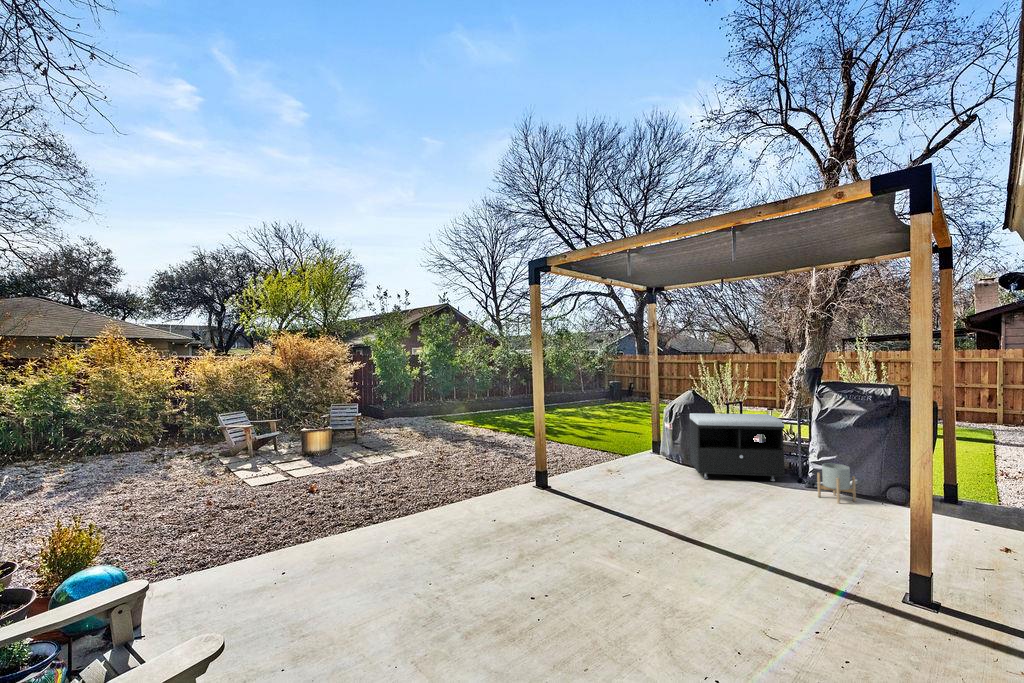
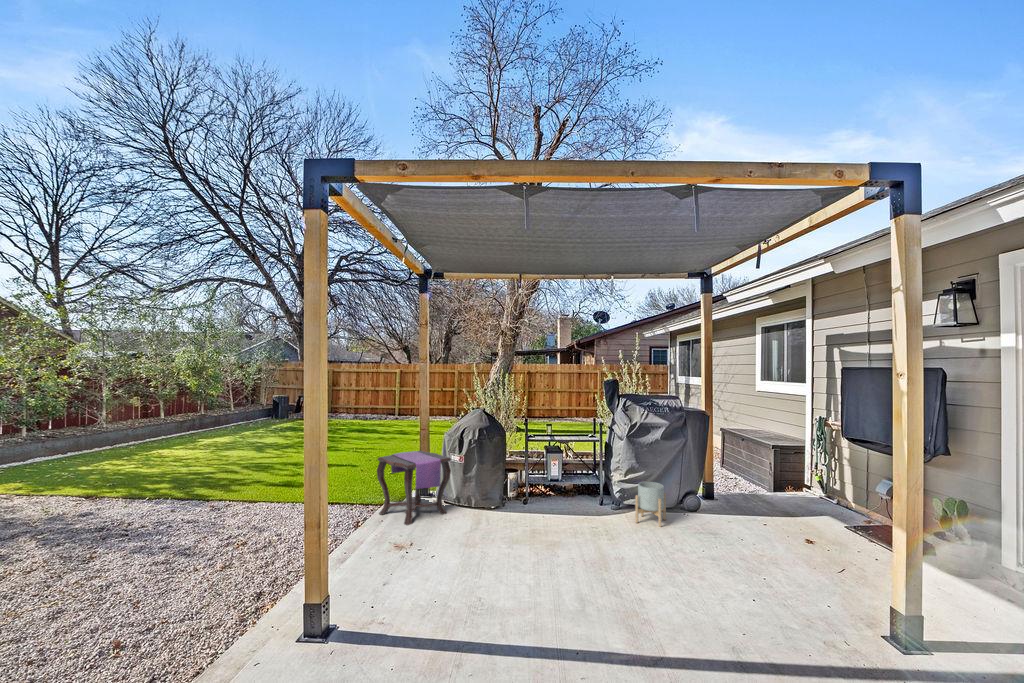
storage bench: present [690,413,785,481] -> none [480,431,590,525]
side table: none [620,420,669,466] -> present [377,451,451,525]

